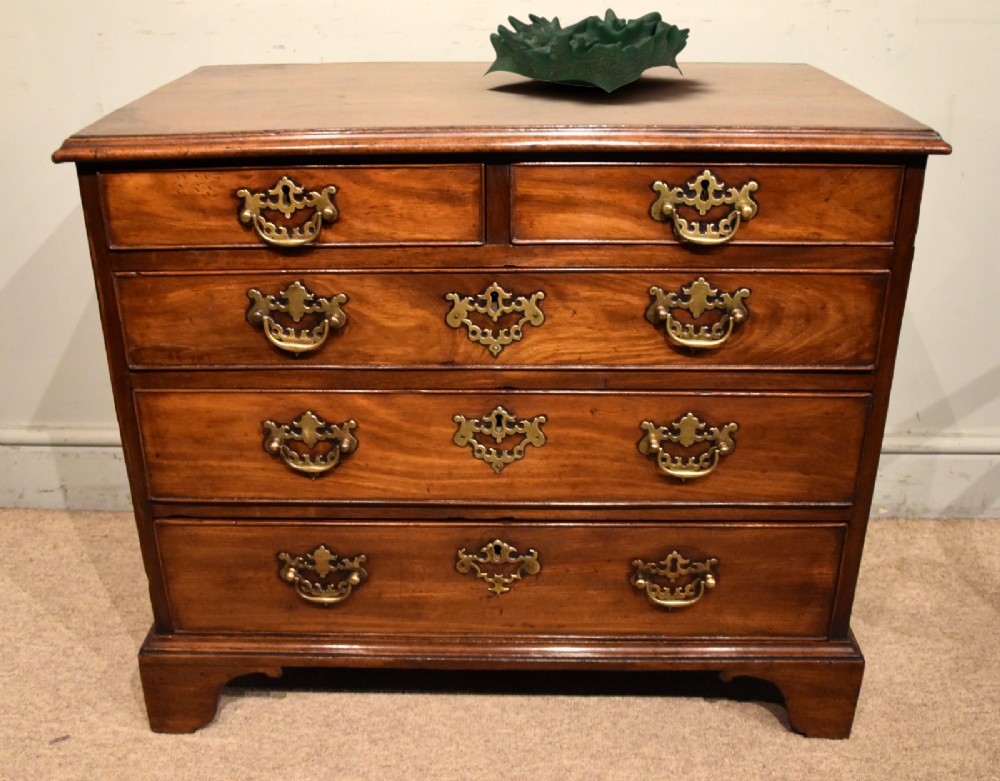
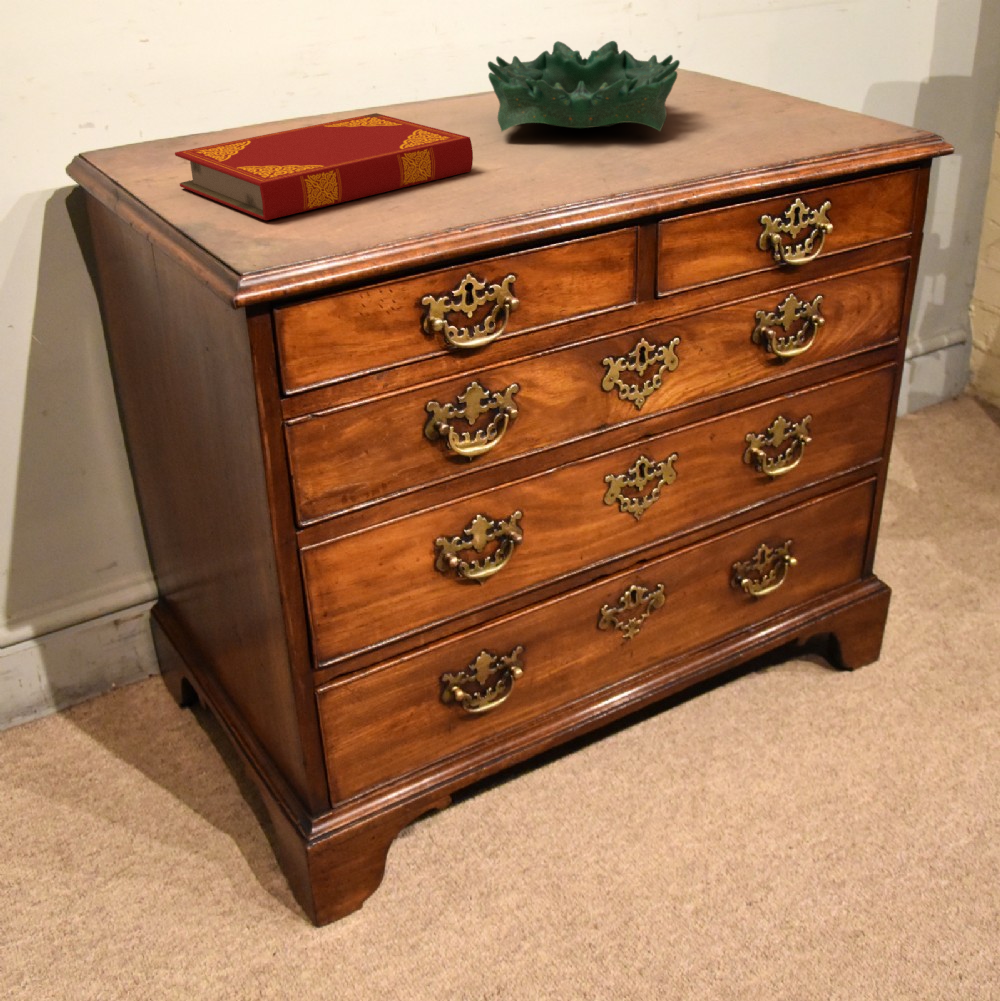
hardback book: none [167,49,401,107] -> present [175,113,473,220]

